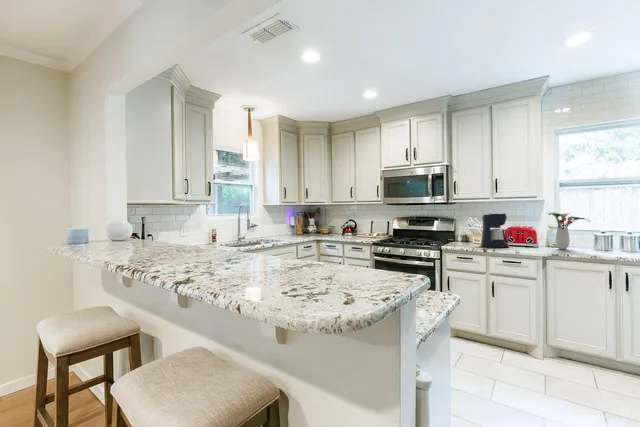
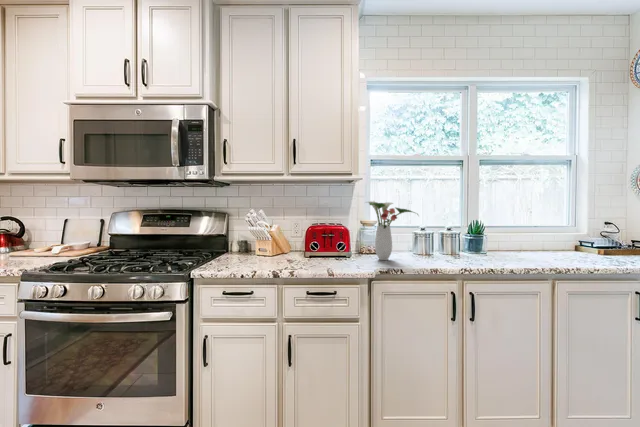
coffee maker: present [481,213,509,247] -> none [268,202,313,266]

